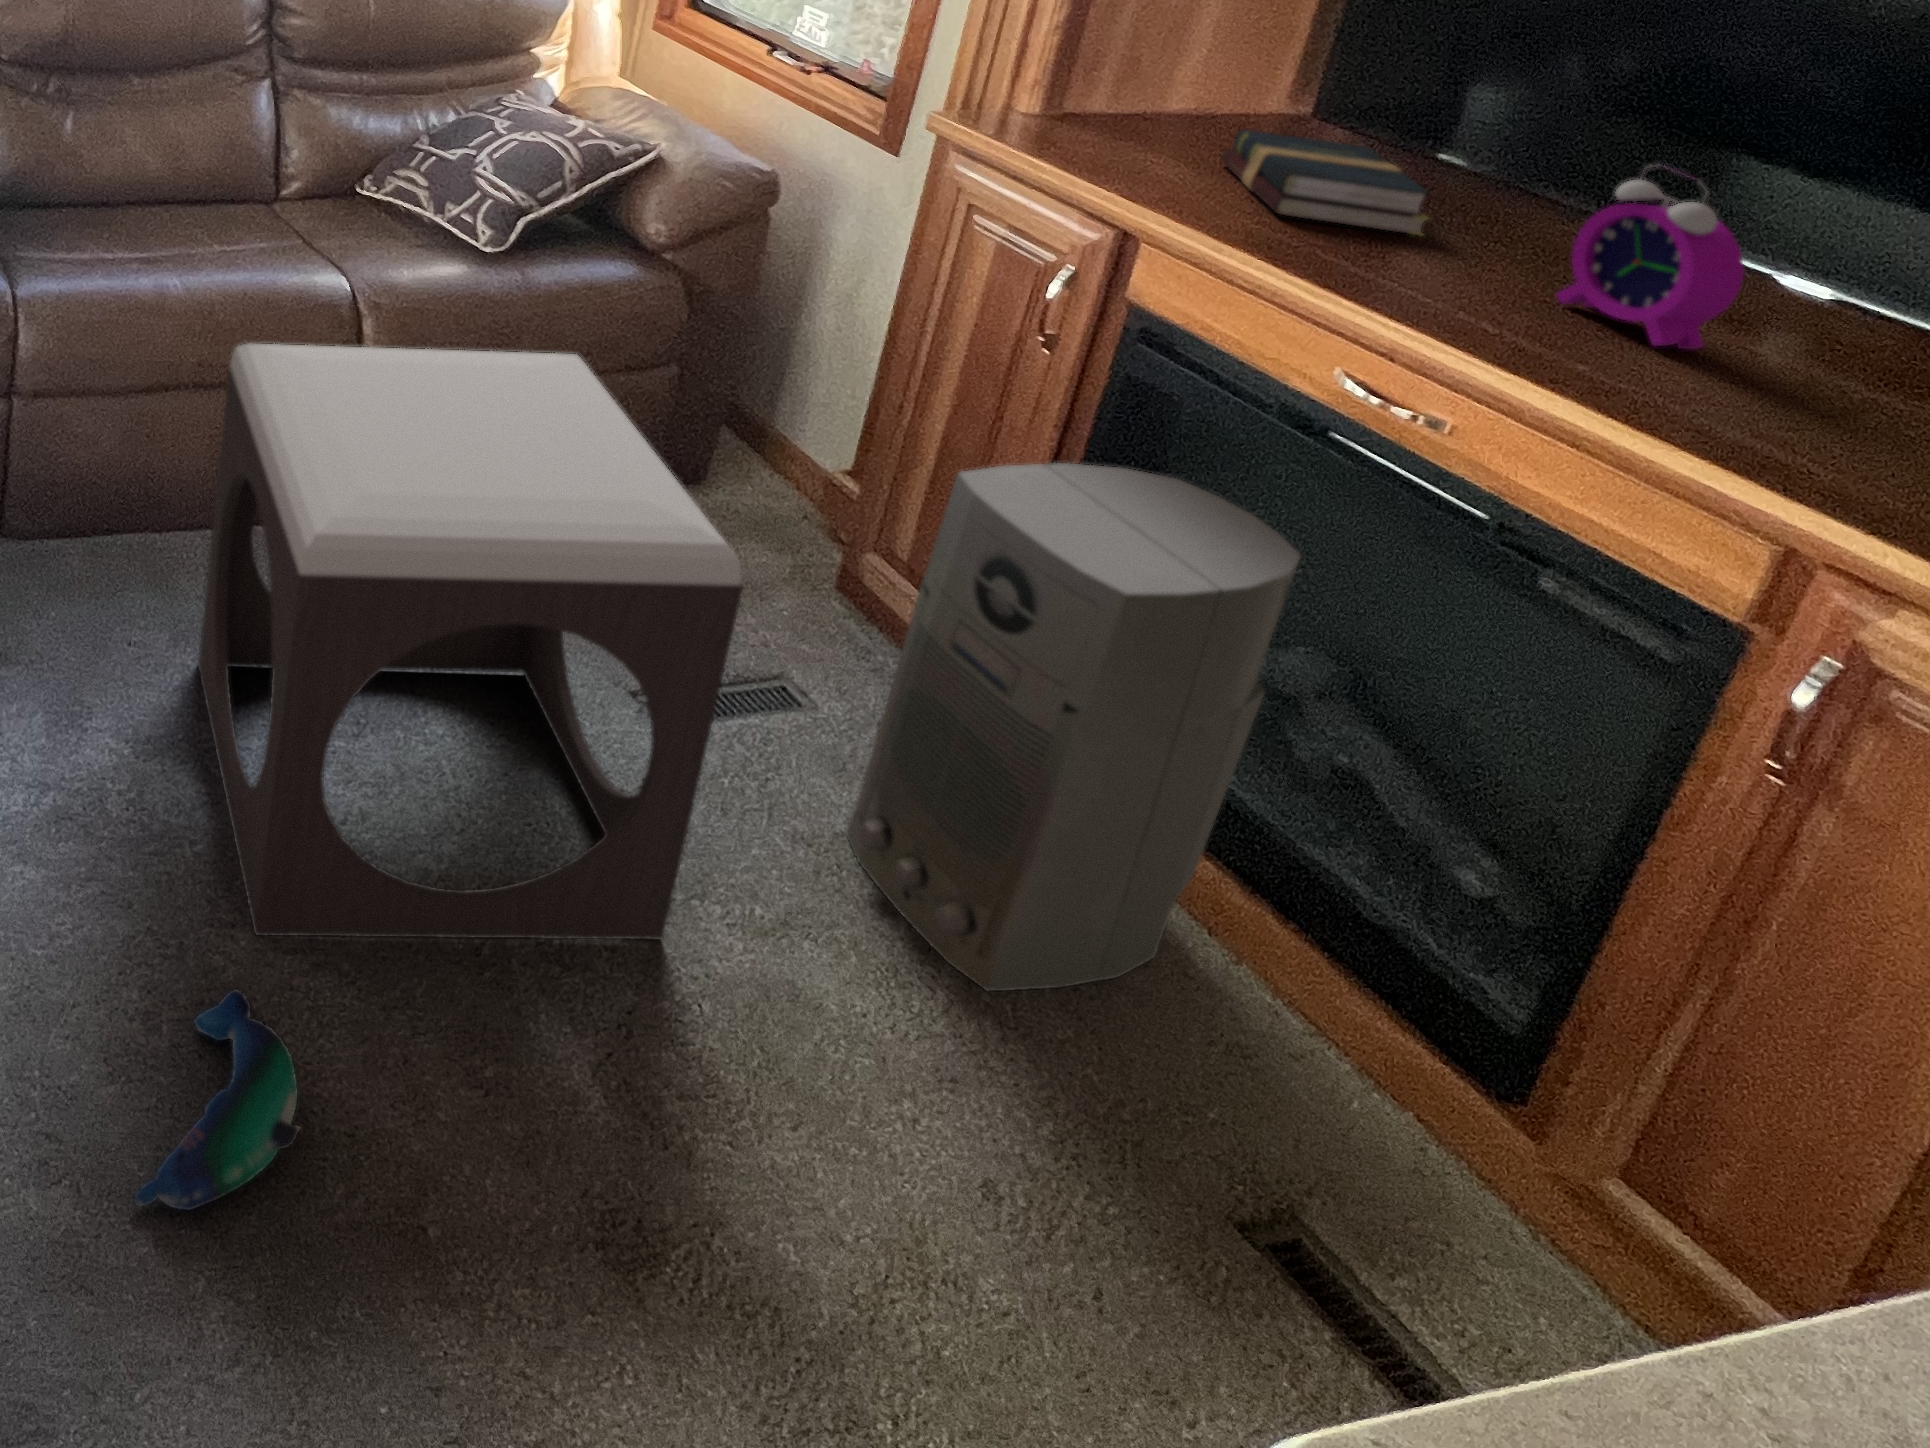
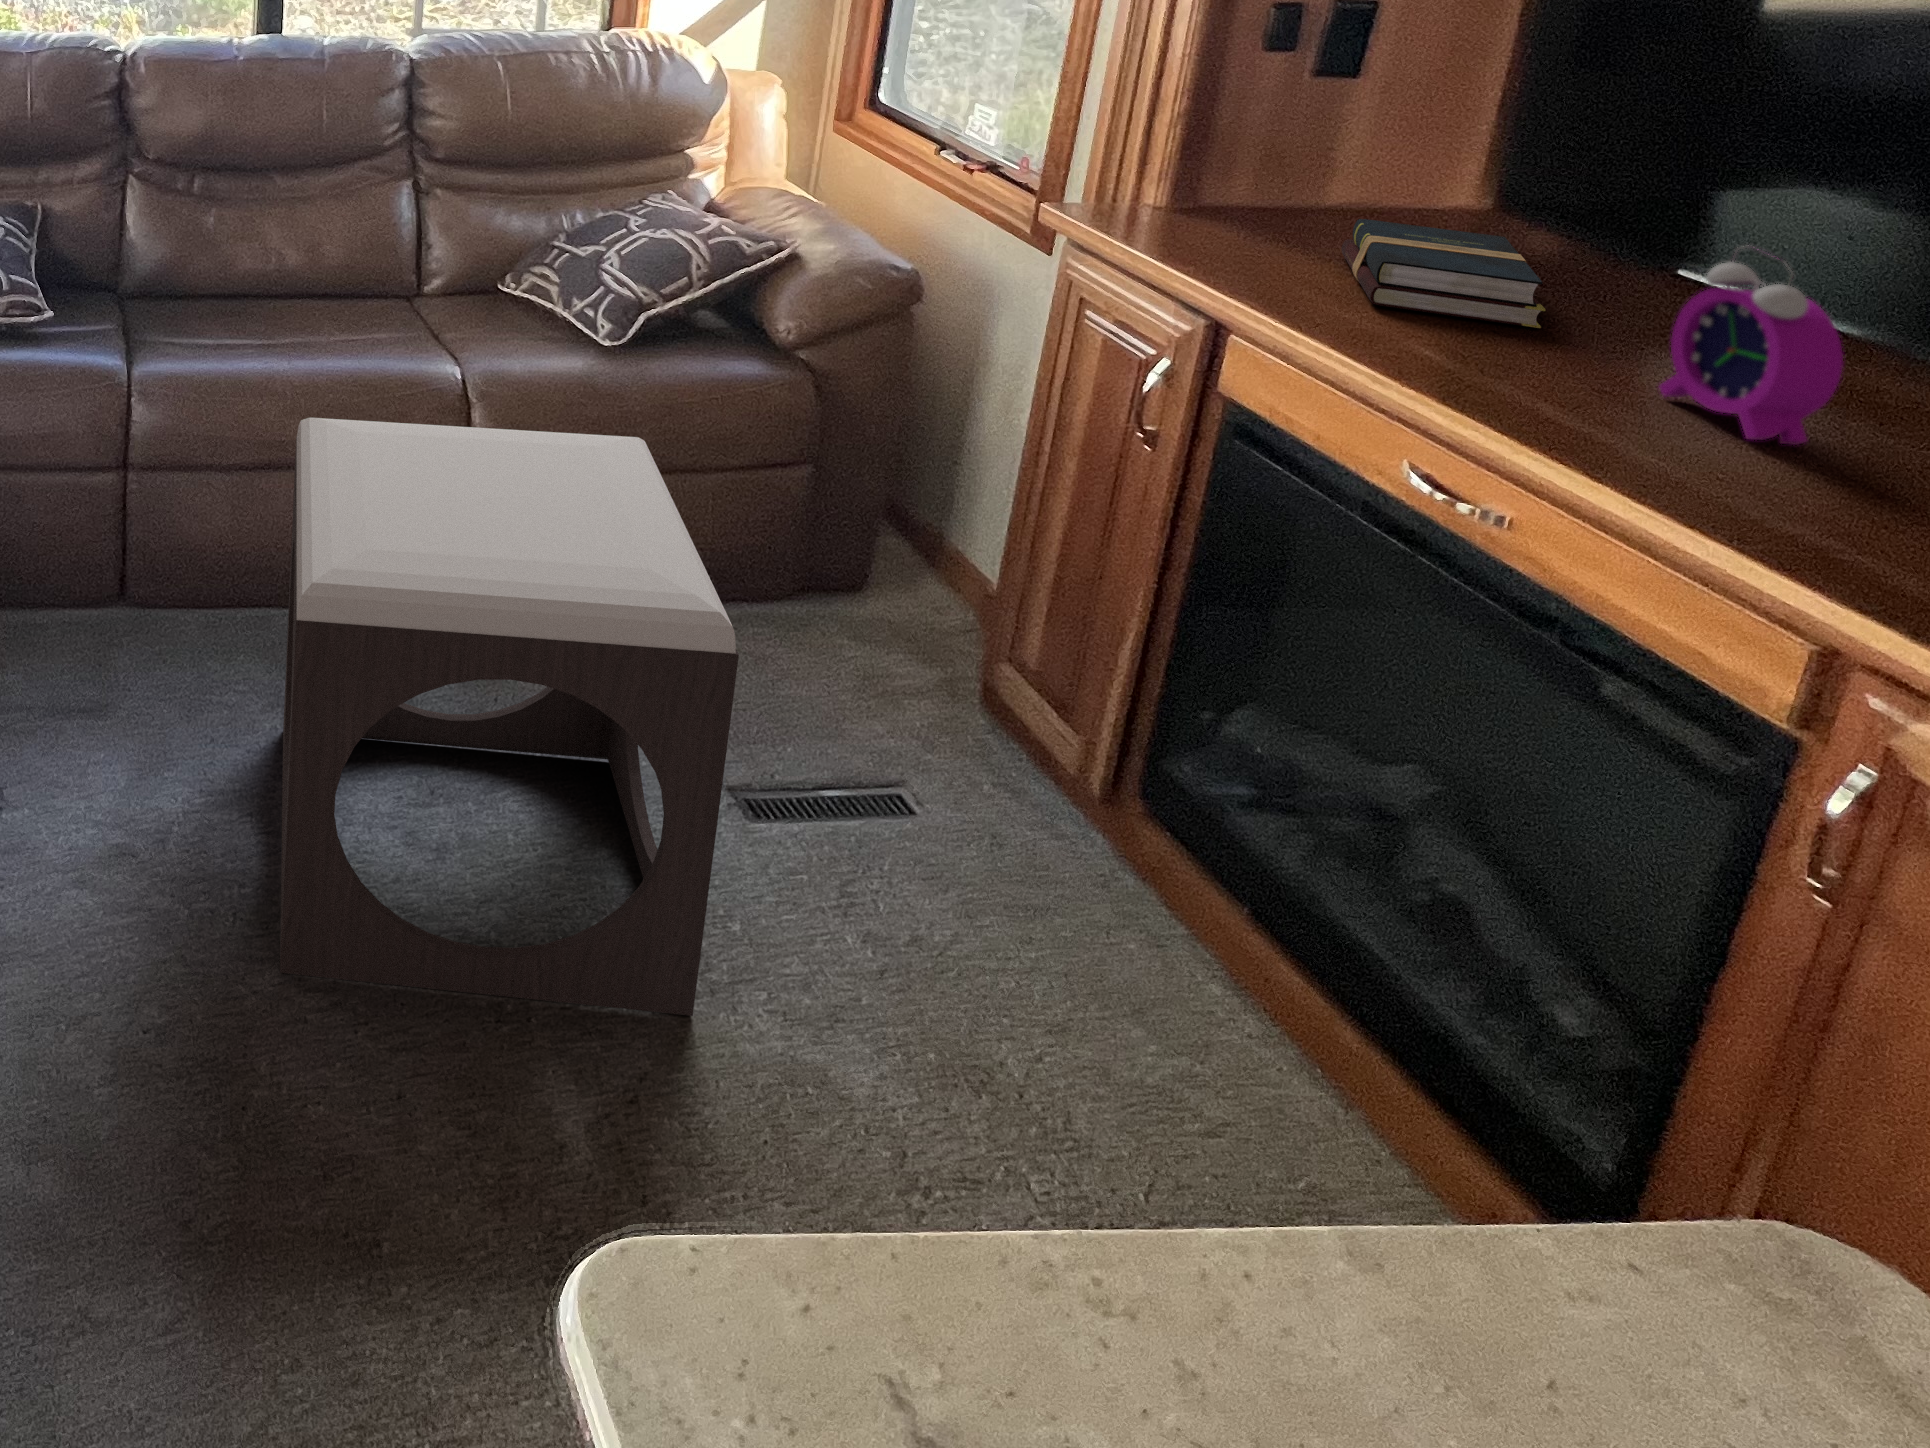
air purifier: present [847,463,1300,991] -> none [921,557,1367,1104]
plush toy: present [134,989,301,1210] -> none [108,1013,279,1198]

